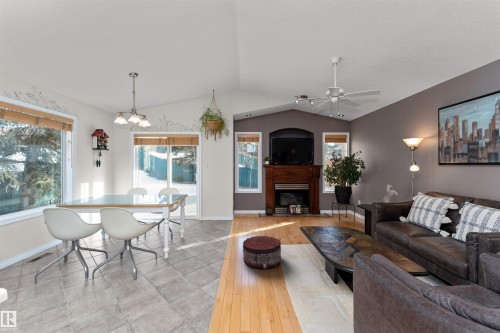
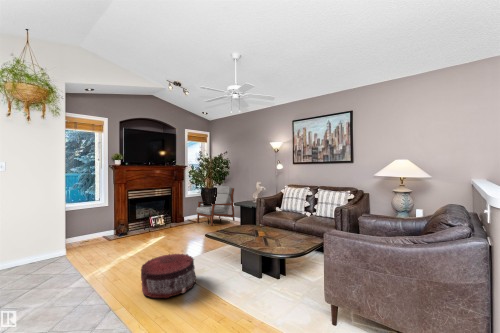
armchair: none [329,185,370,223] -> present [197,186,235,226]

